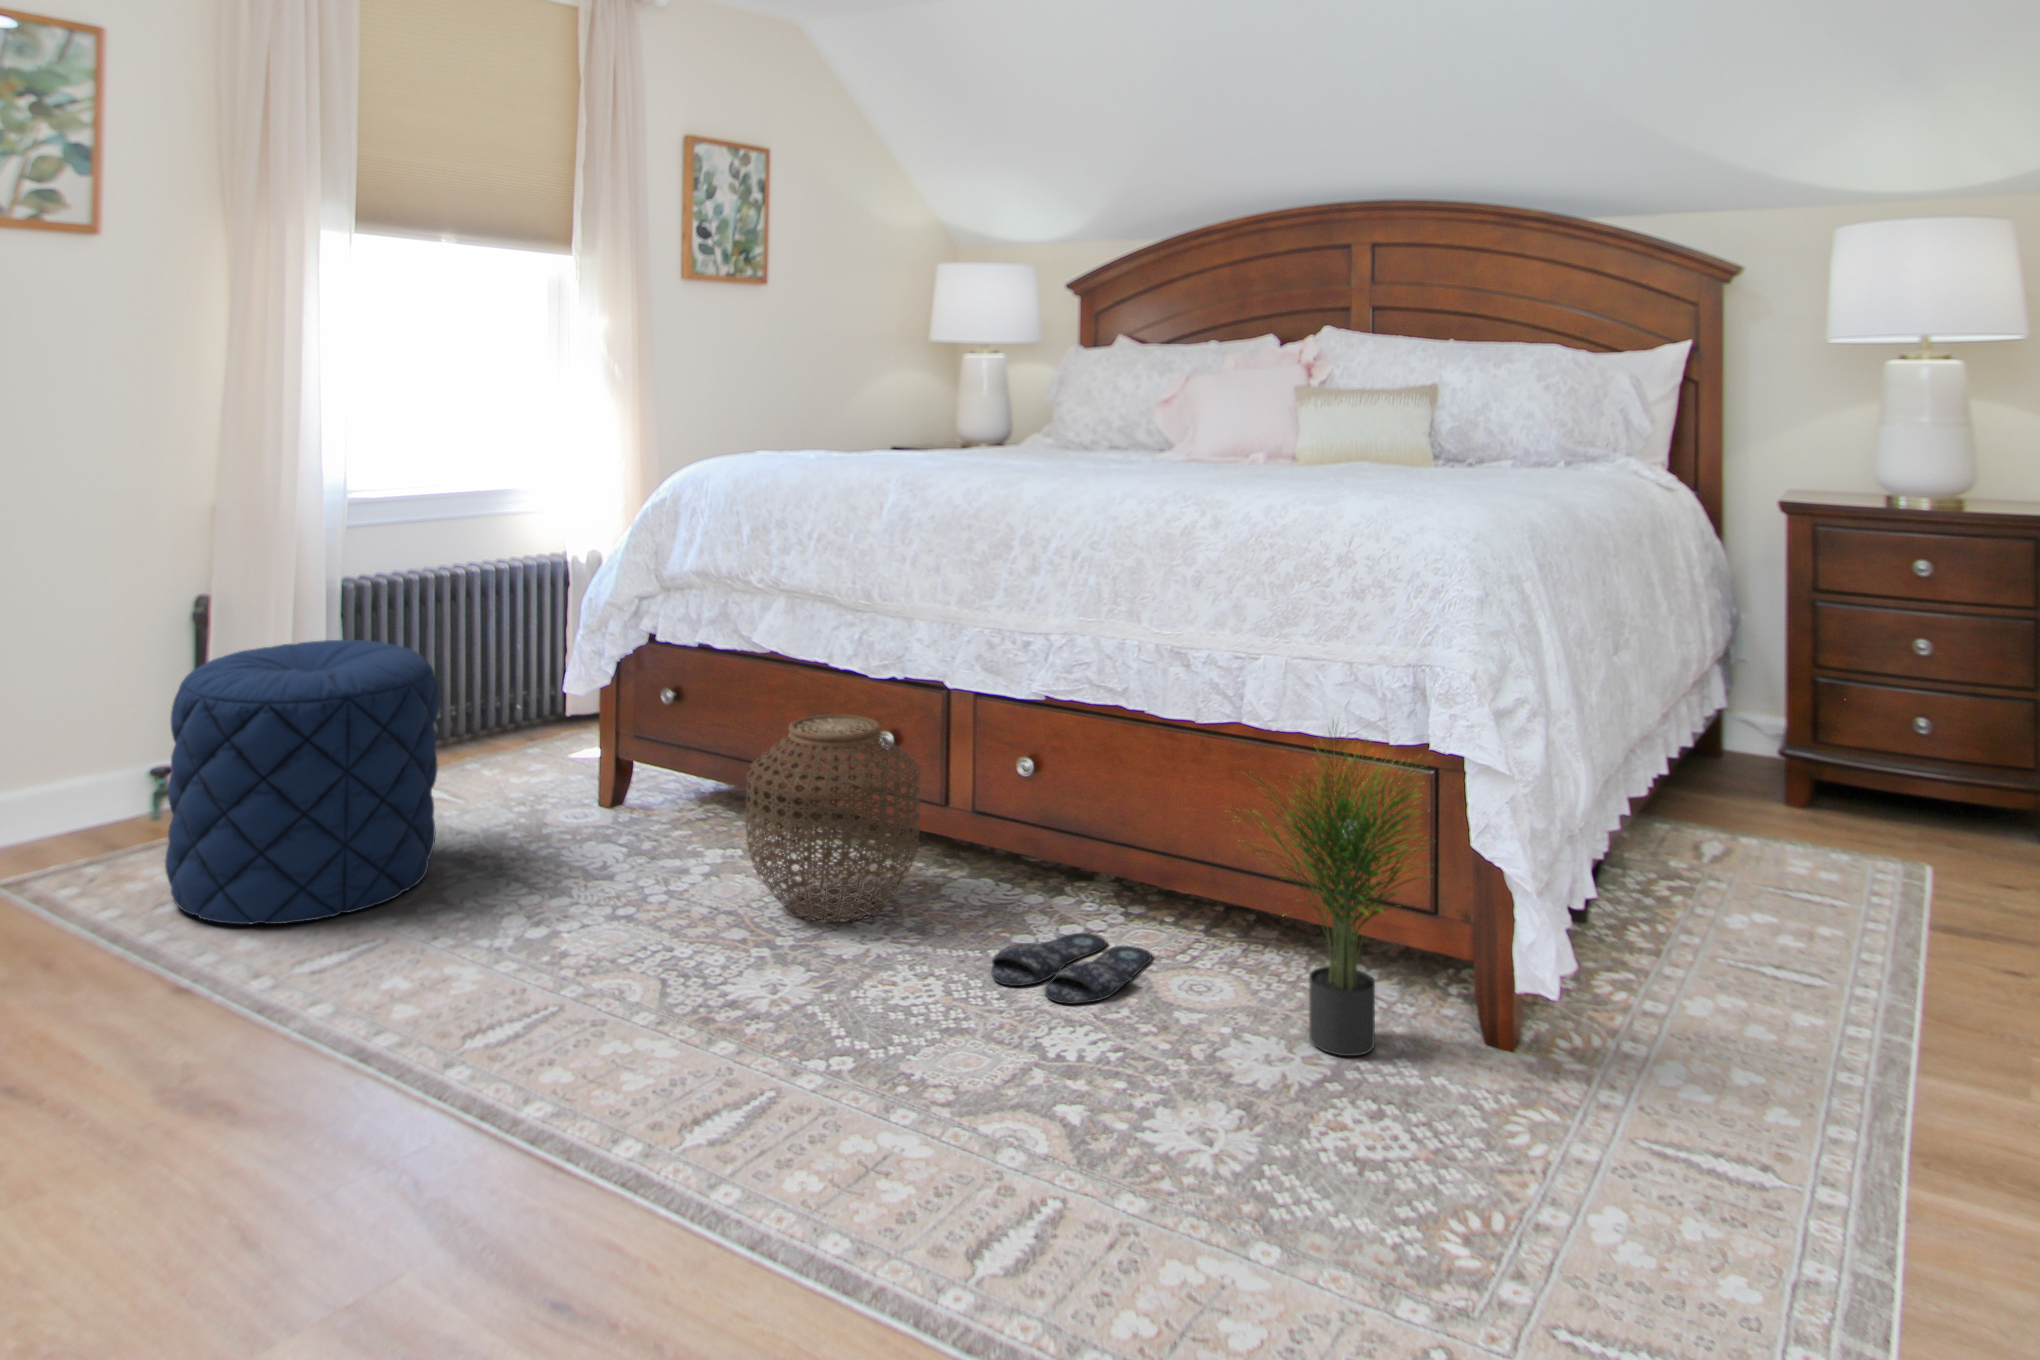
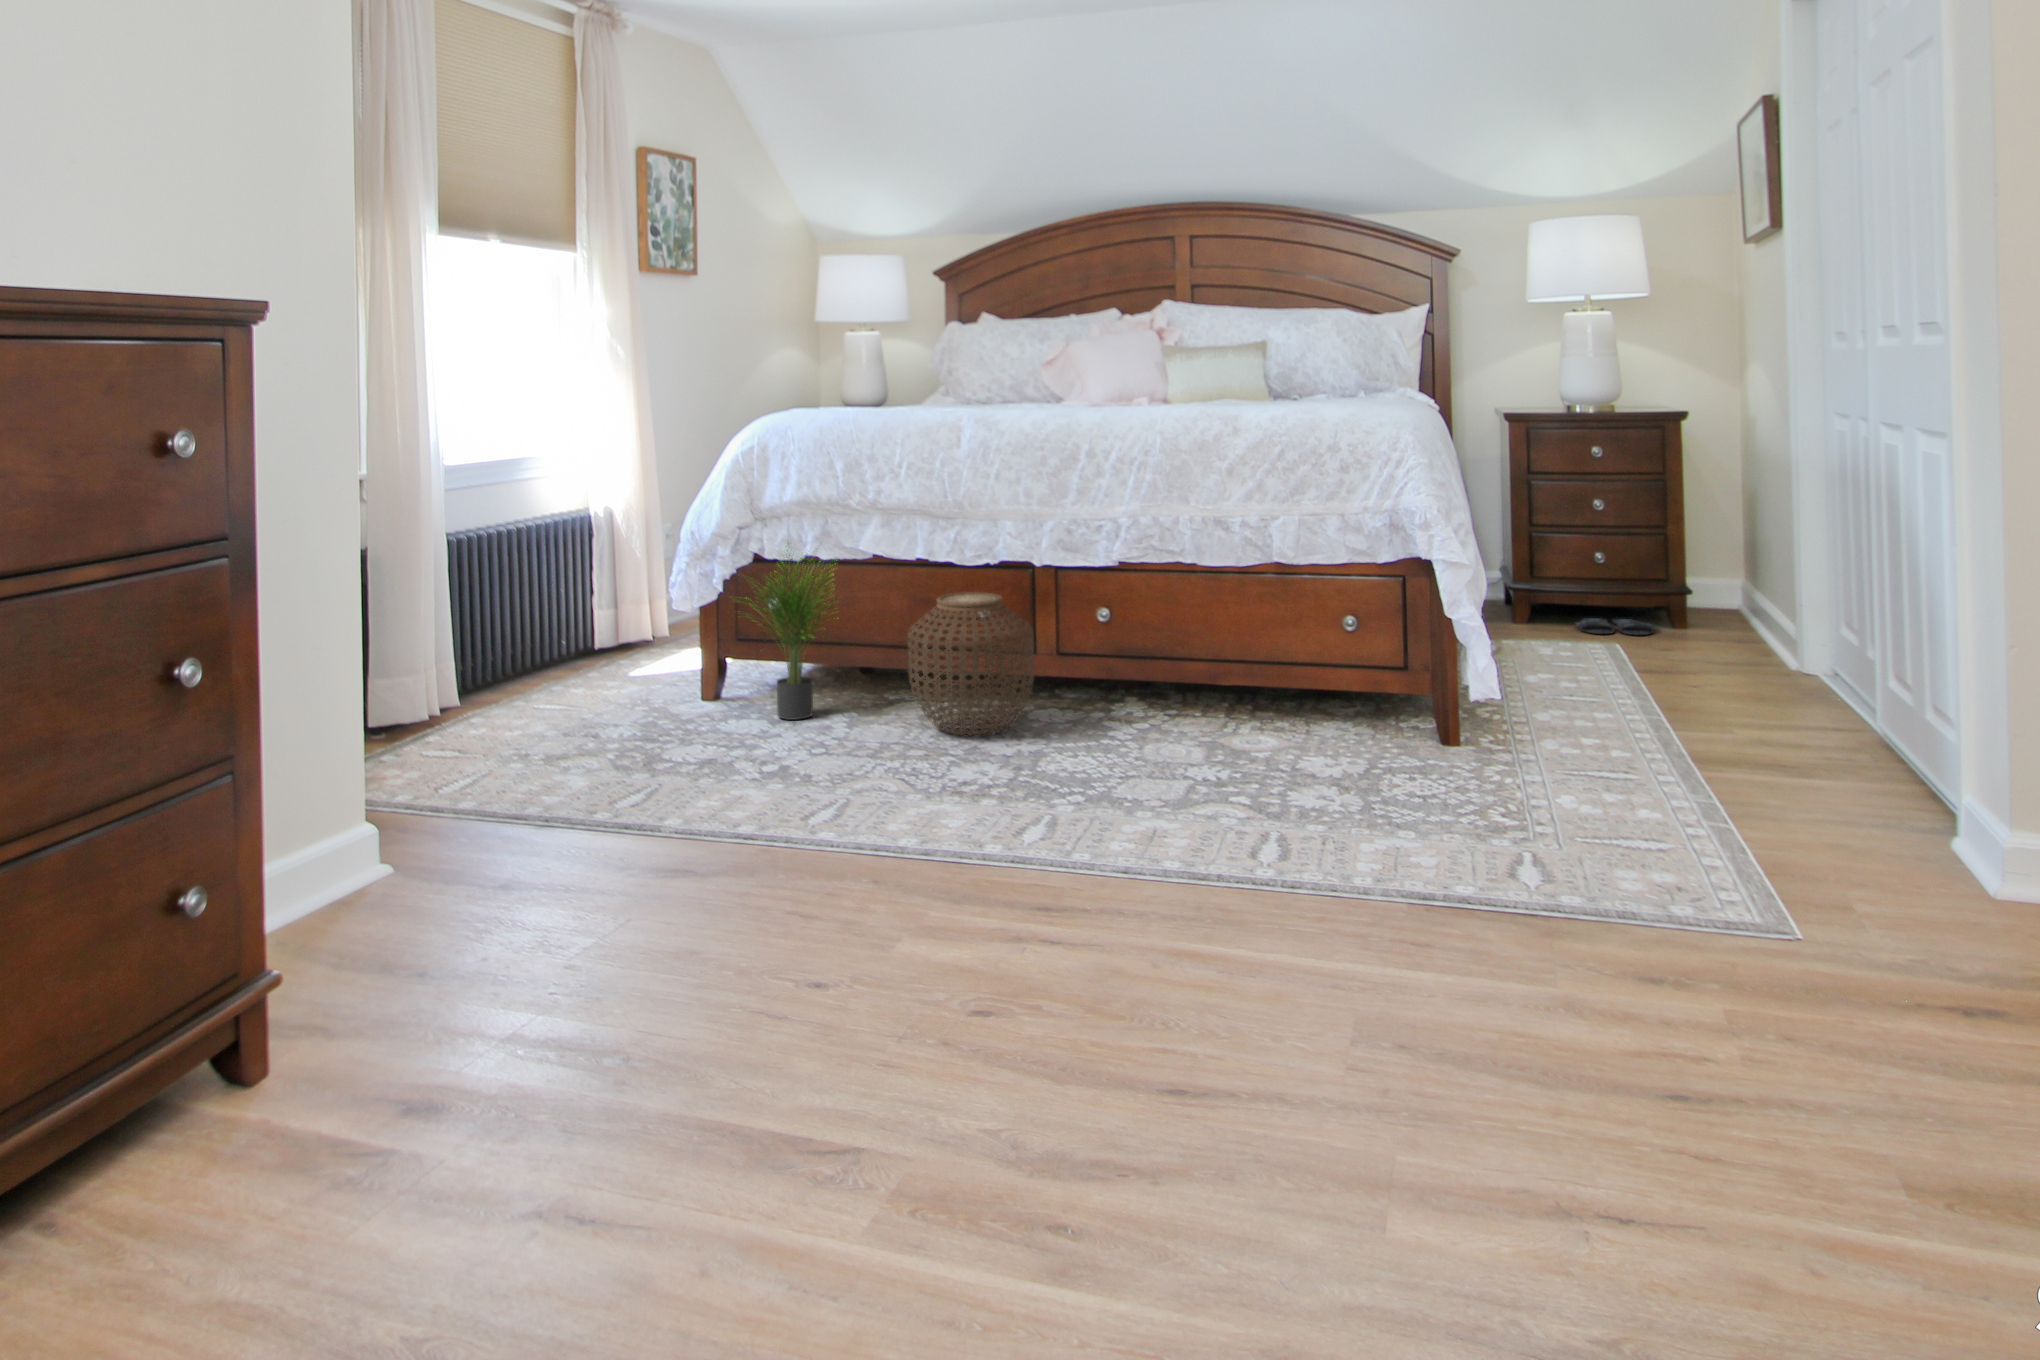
pouf: present [165,640,440,924] -> none [453,570,655,785]
potted plant: present [1241,724,1426,1056] -> present [739,547,838,720]
slippers: present [991,933,1152,1004] -> present [1576,618,1654,635]

